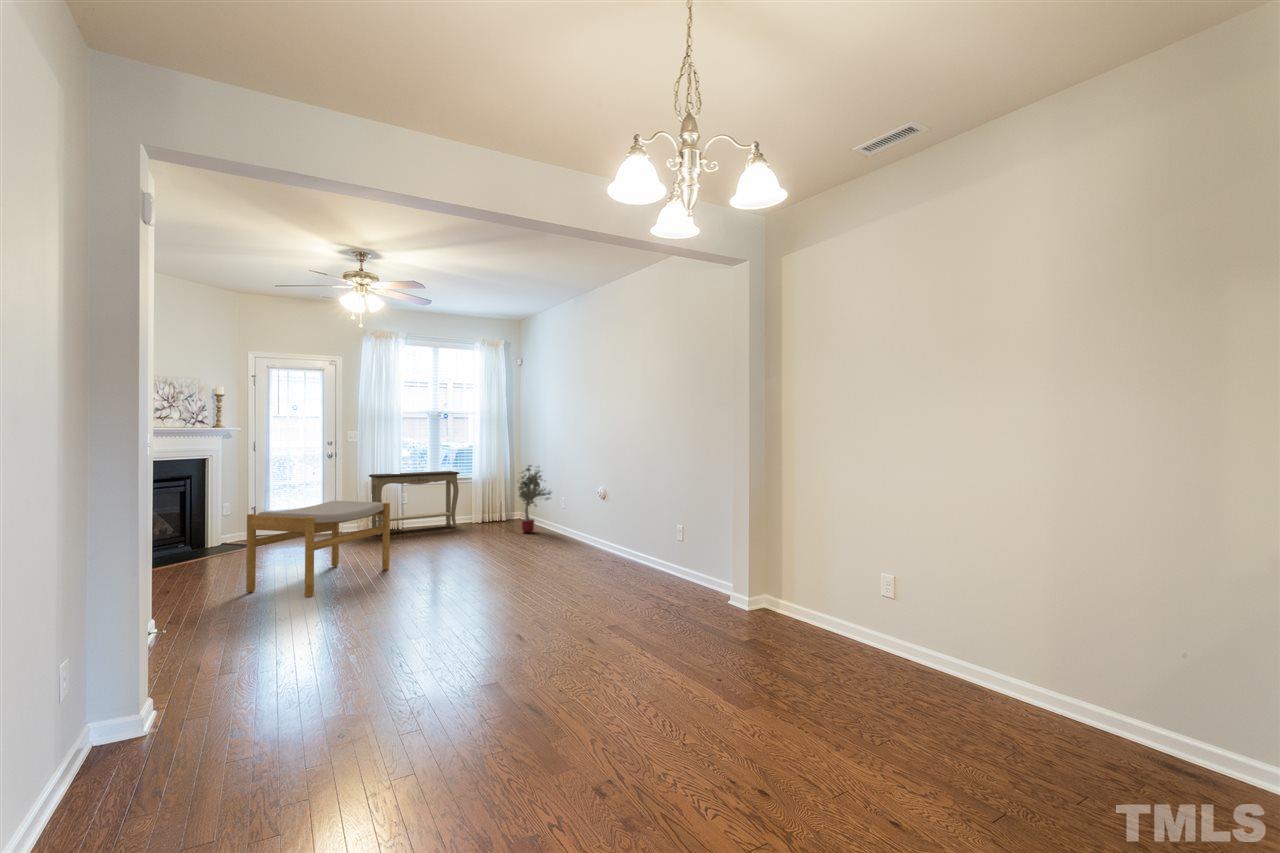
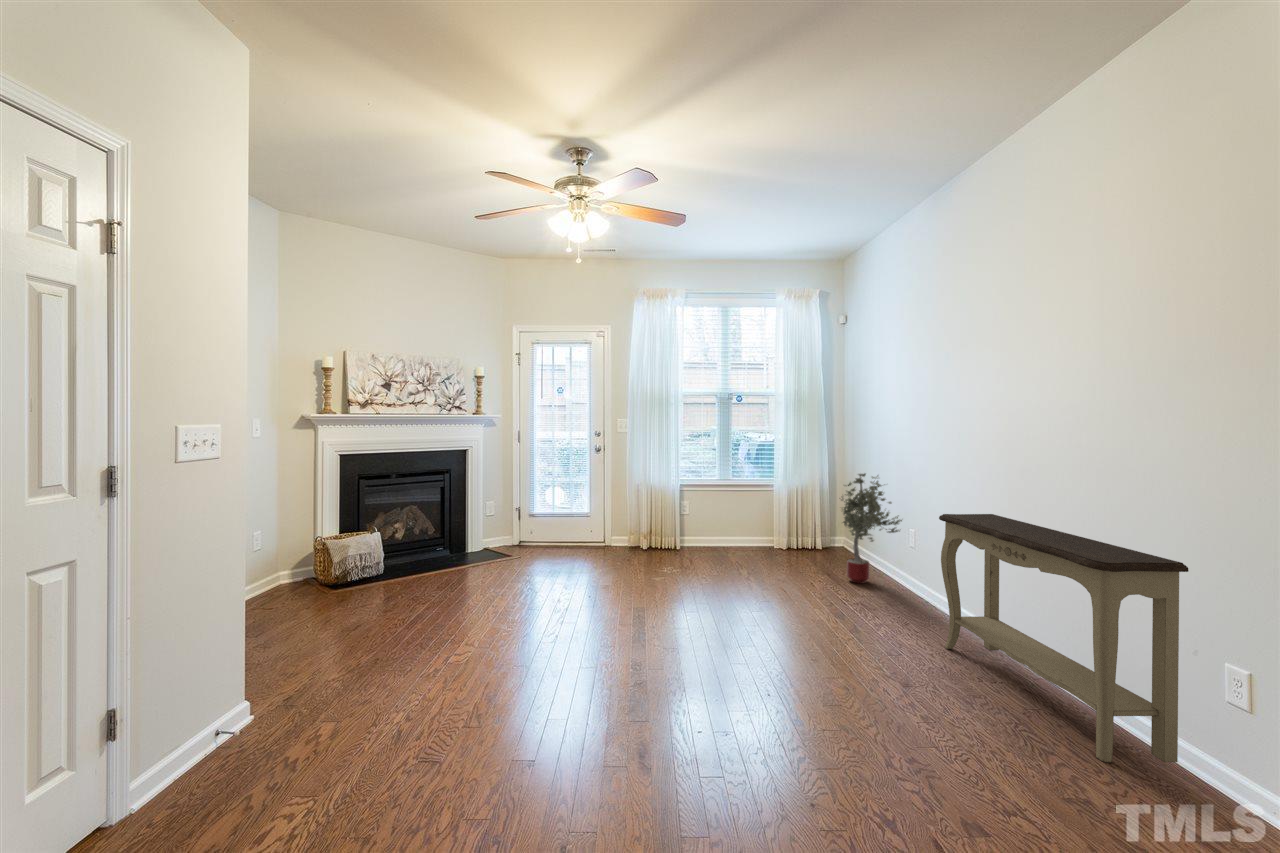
console table: present [369,471,459,535] -> present [939,514,1189,763]
footstool: present [246,501,390,597] -> none [409,521,624,708]

